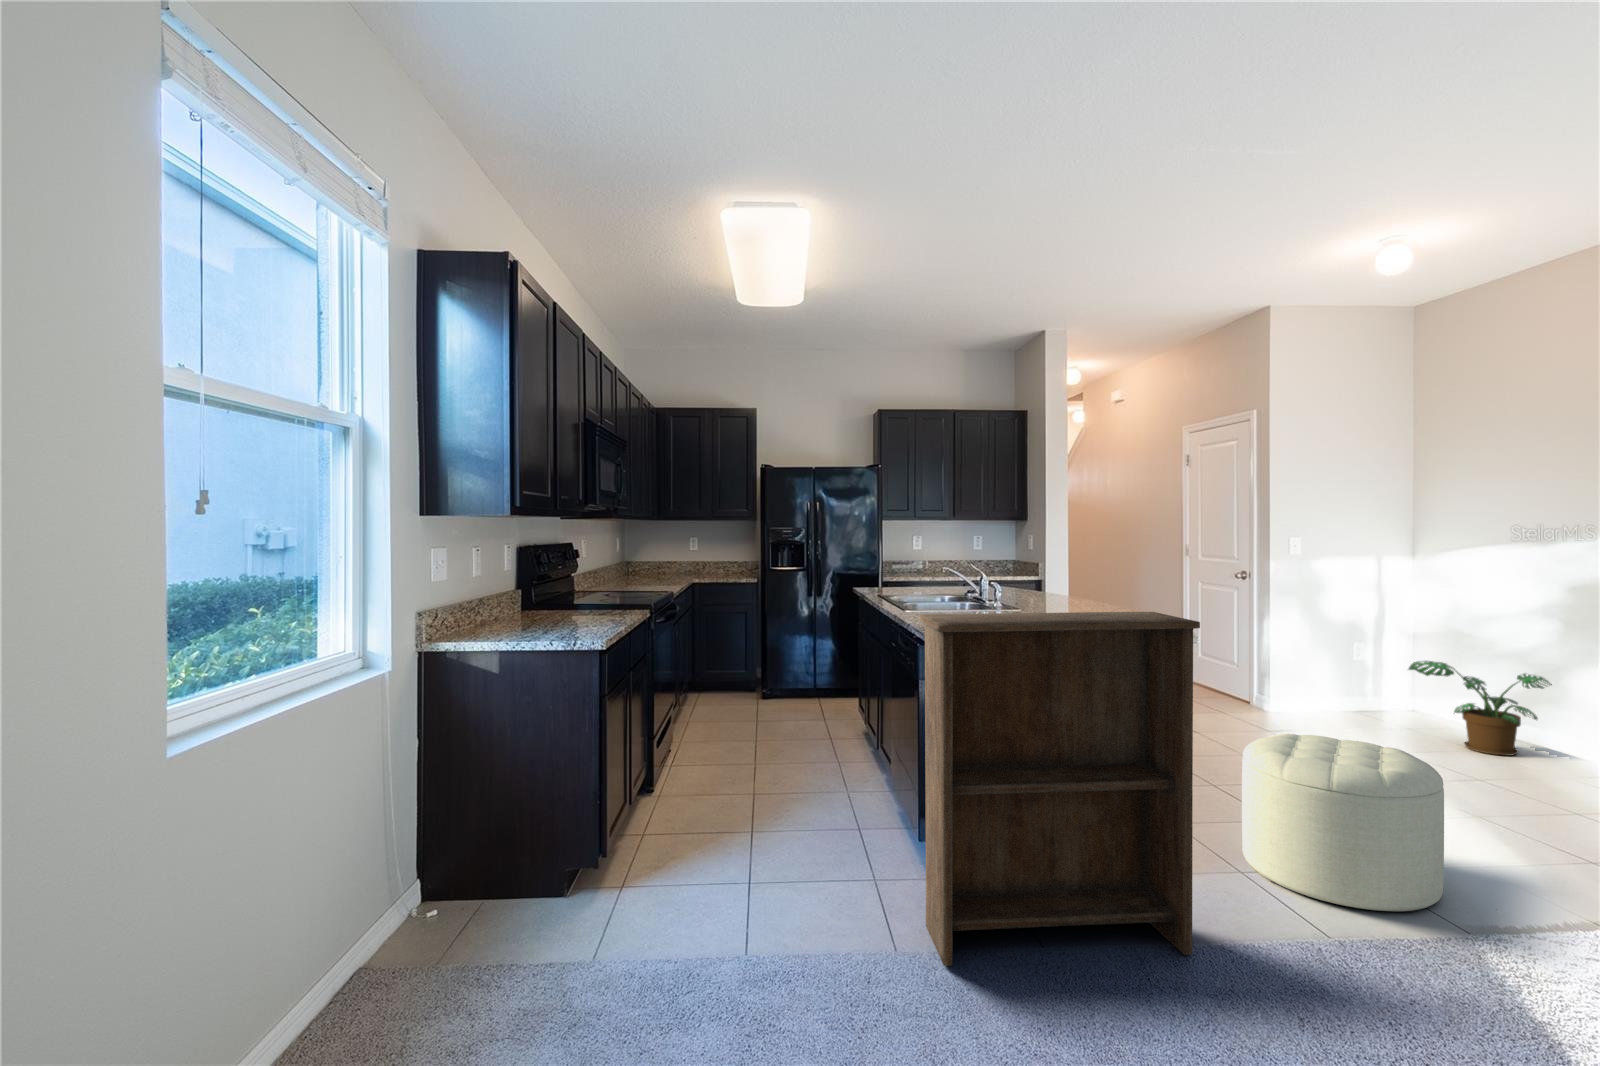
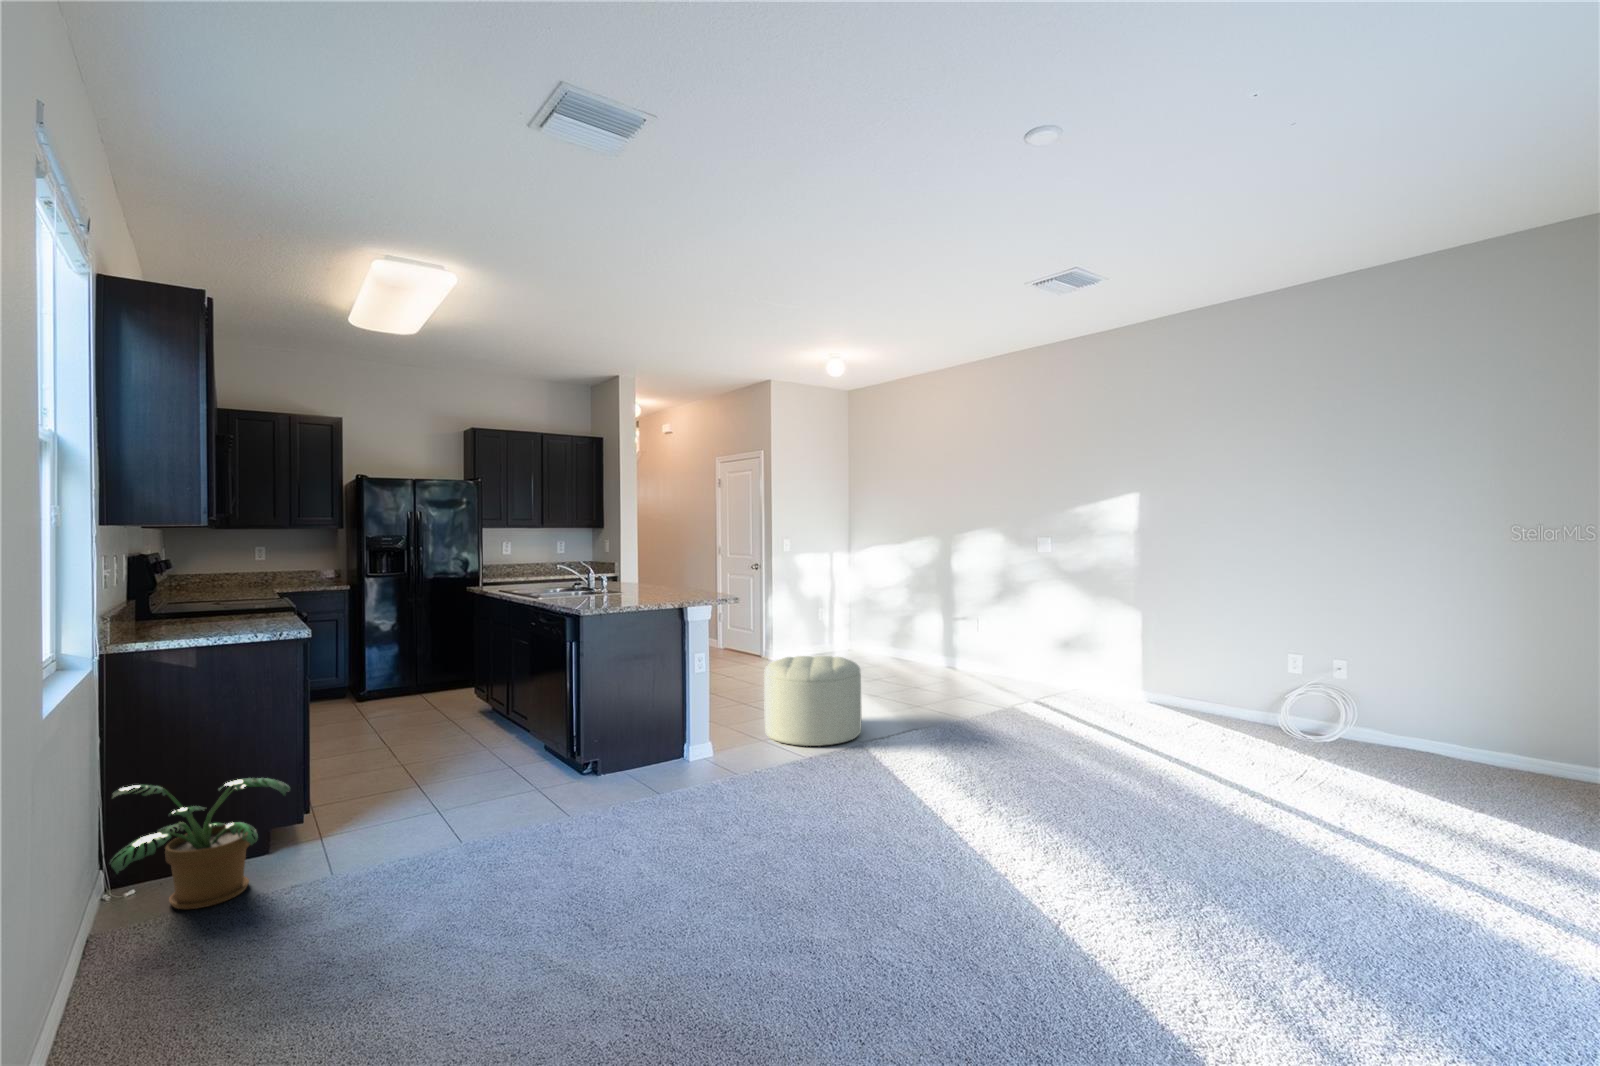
bookshelf: present [919,612,1200,966] -> none [577,583,746,817]
potted plant: present [1409,661,1552,756] -> present [110,778,290,909]

